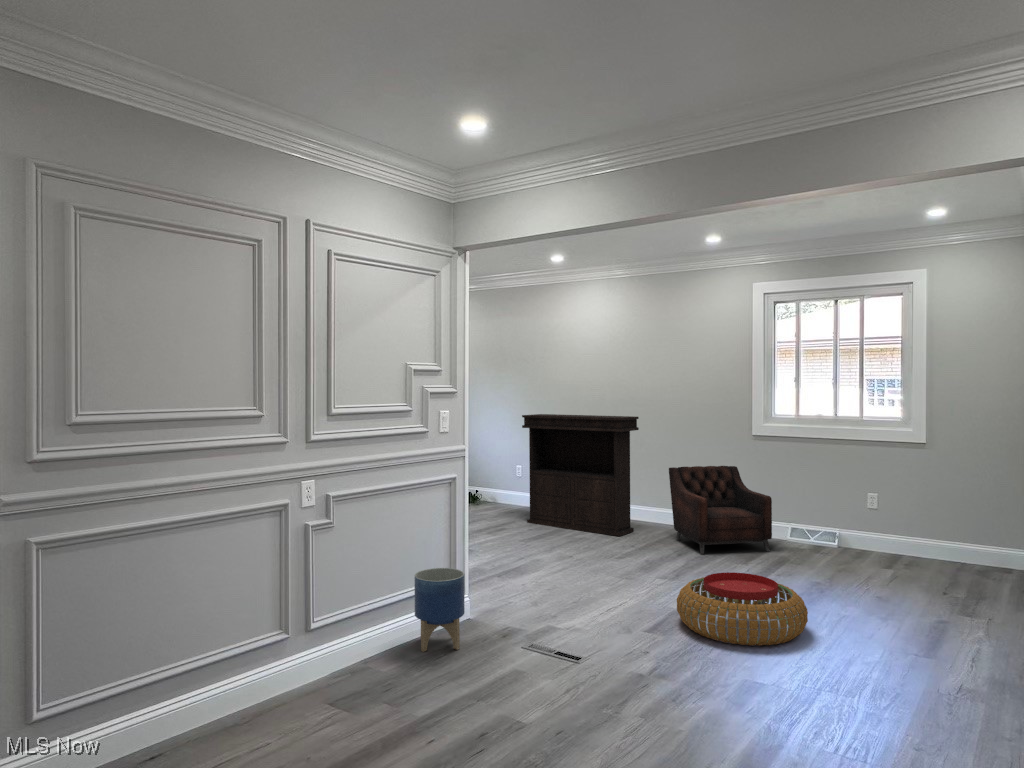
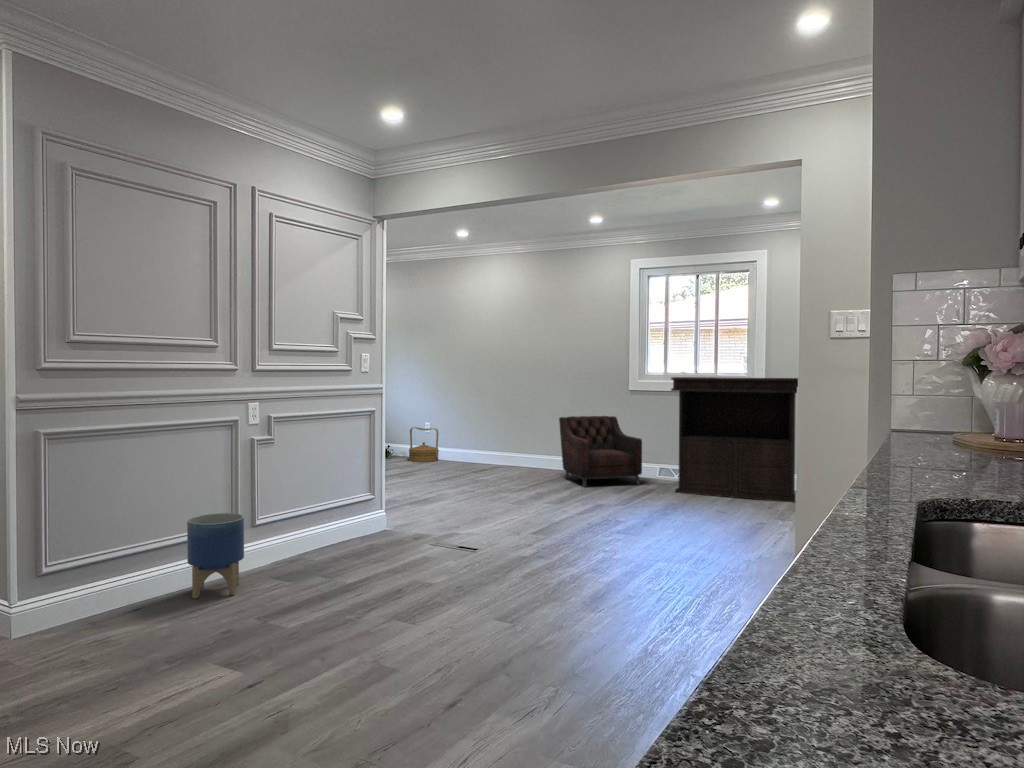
console table: present [522,414,639,536] -> present [671,377,798,503]
woven basket: none [495,472,529,512] -> present [409,427,439,462]
planter: present [415,568,465,652] -> present [187,513,244,599]
pouf: present [677,572,808,646] -> none [557,488,657,538]

